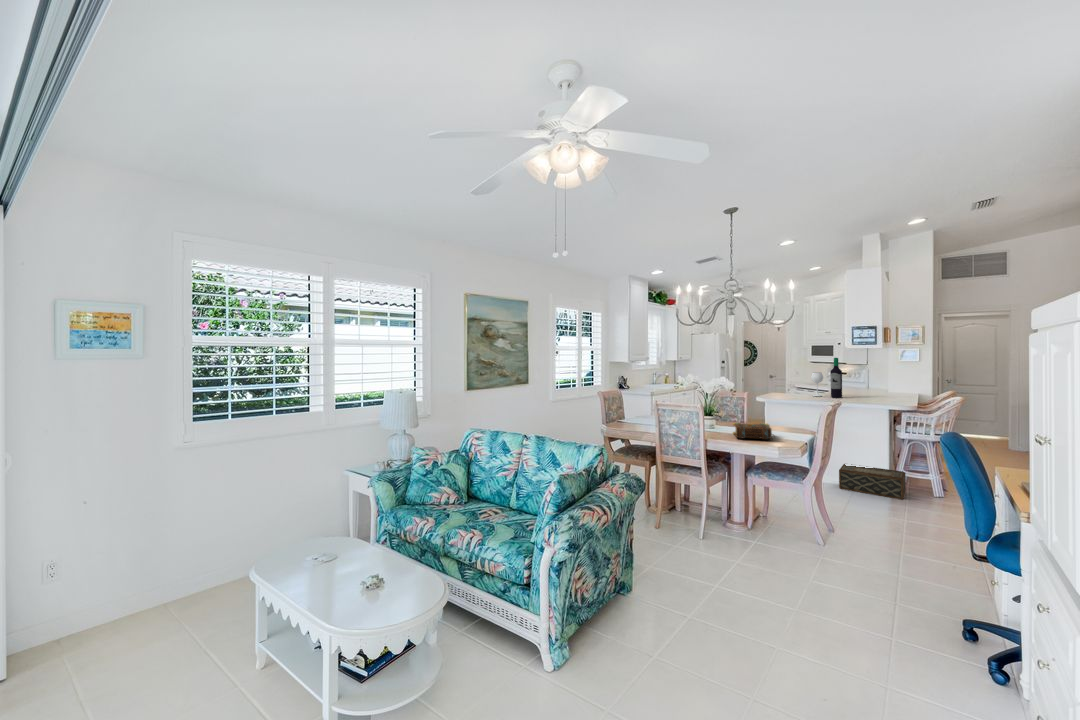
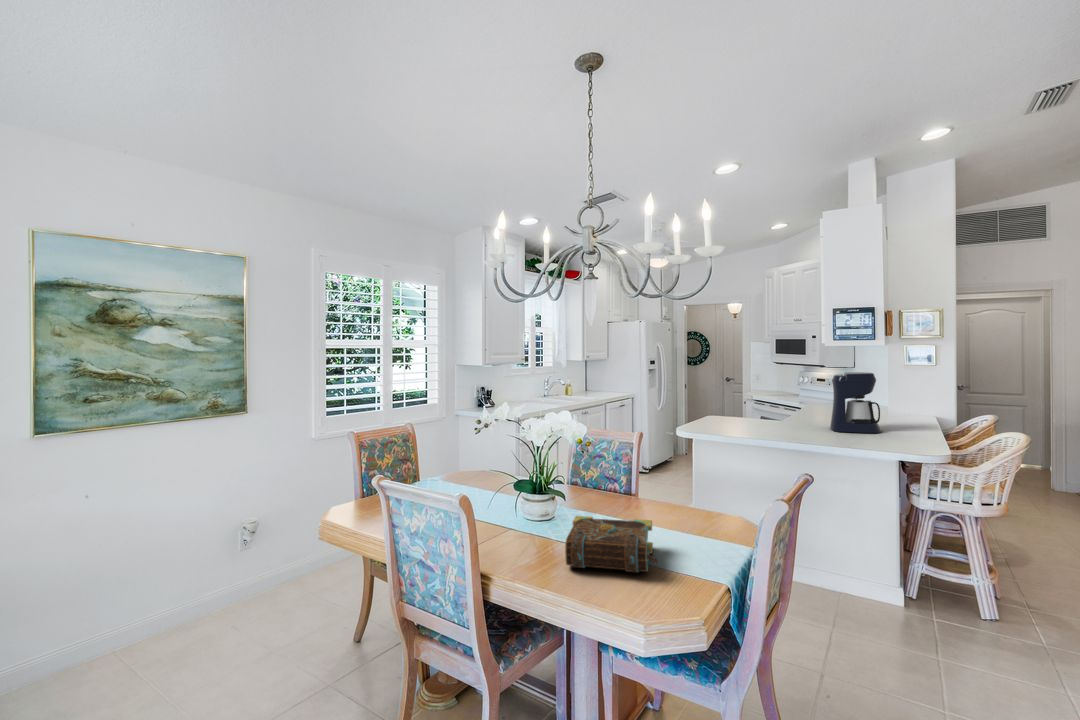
wine bottle: present [811,358,842,398] -> none [763,361,816,435]
coffee maker: none [850,364,880,397] -> present [830,372,881,433]
woven basket: present [839,464,906,499] -> none [812,555,933,642]

